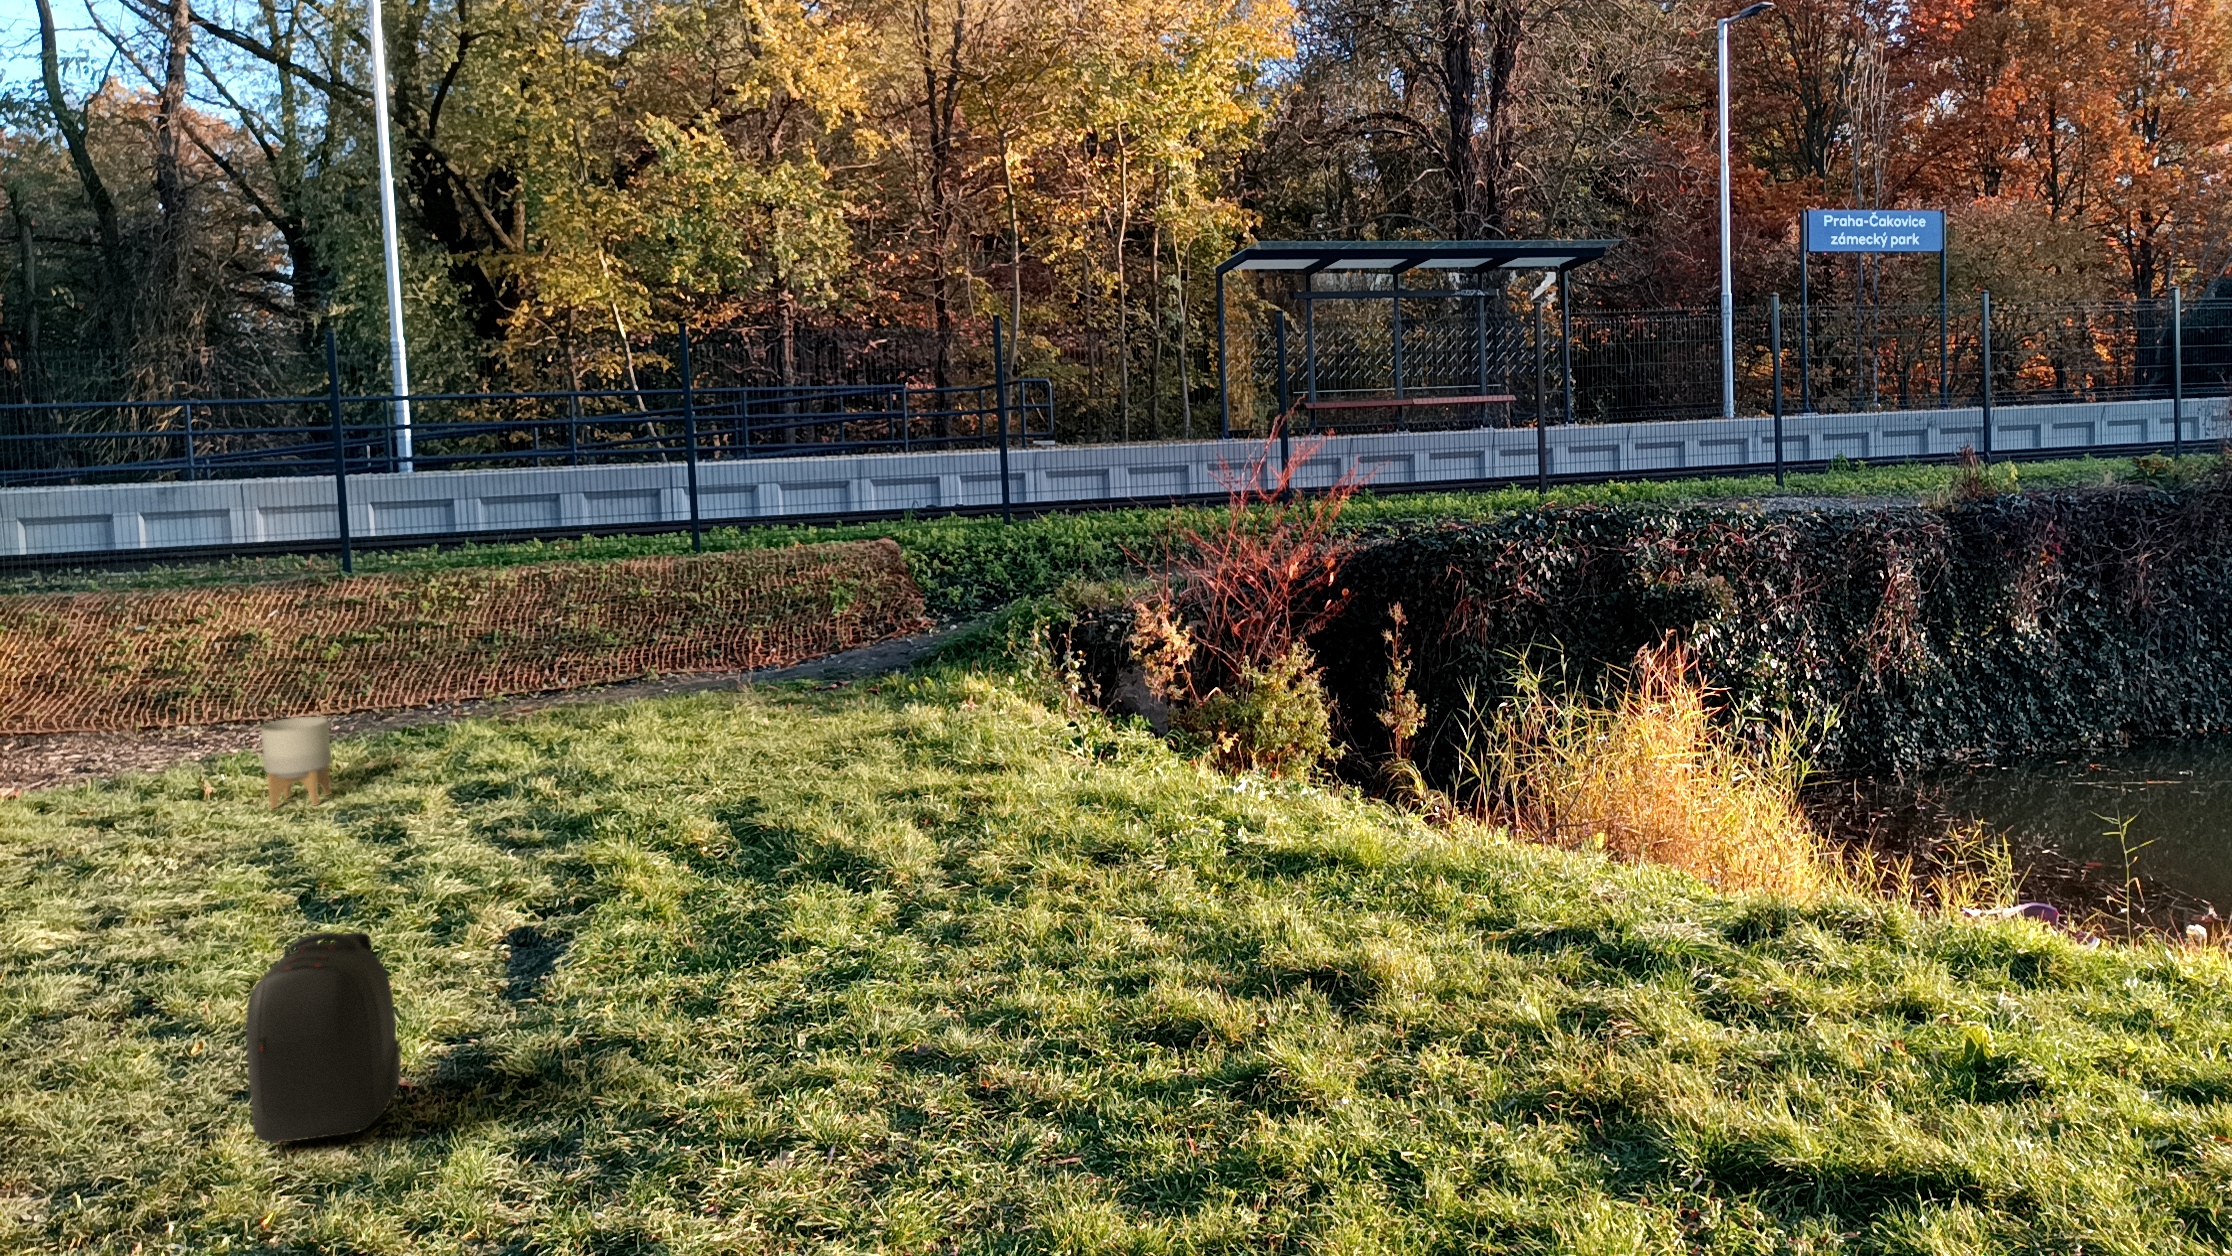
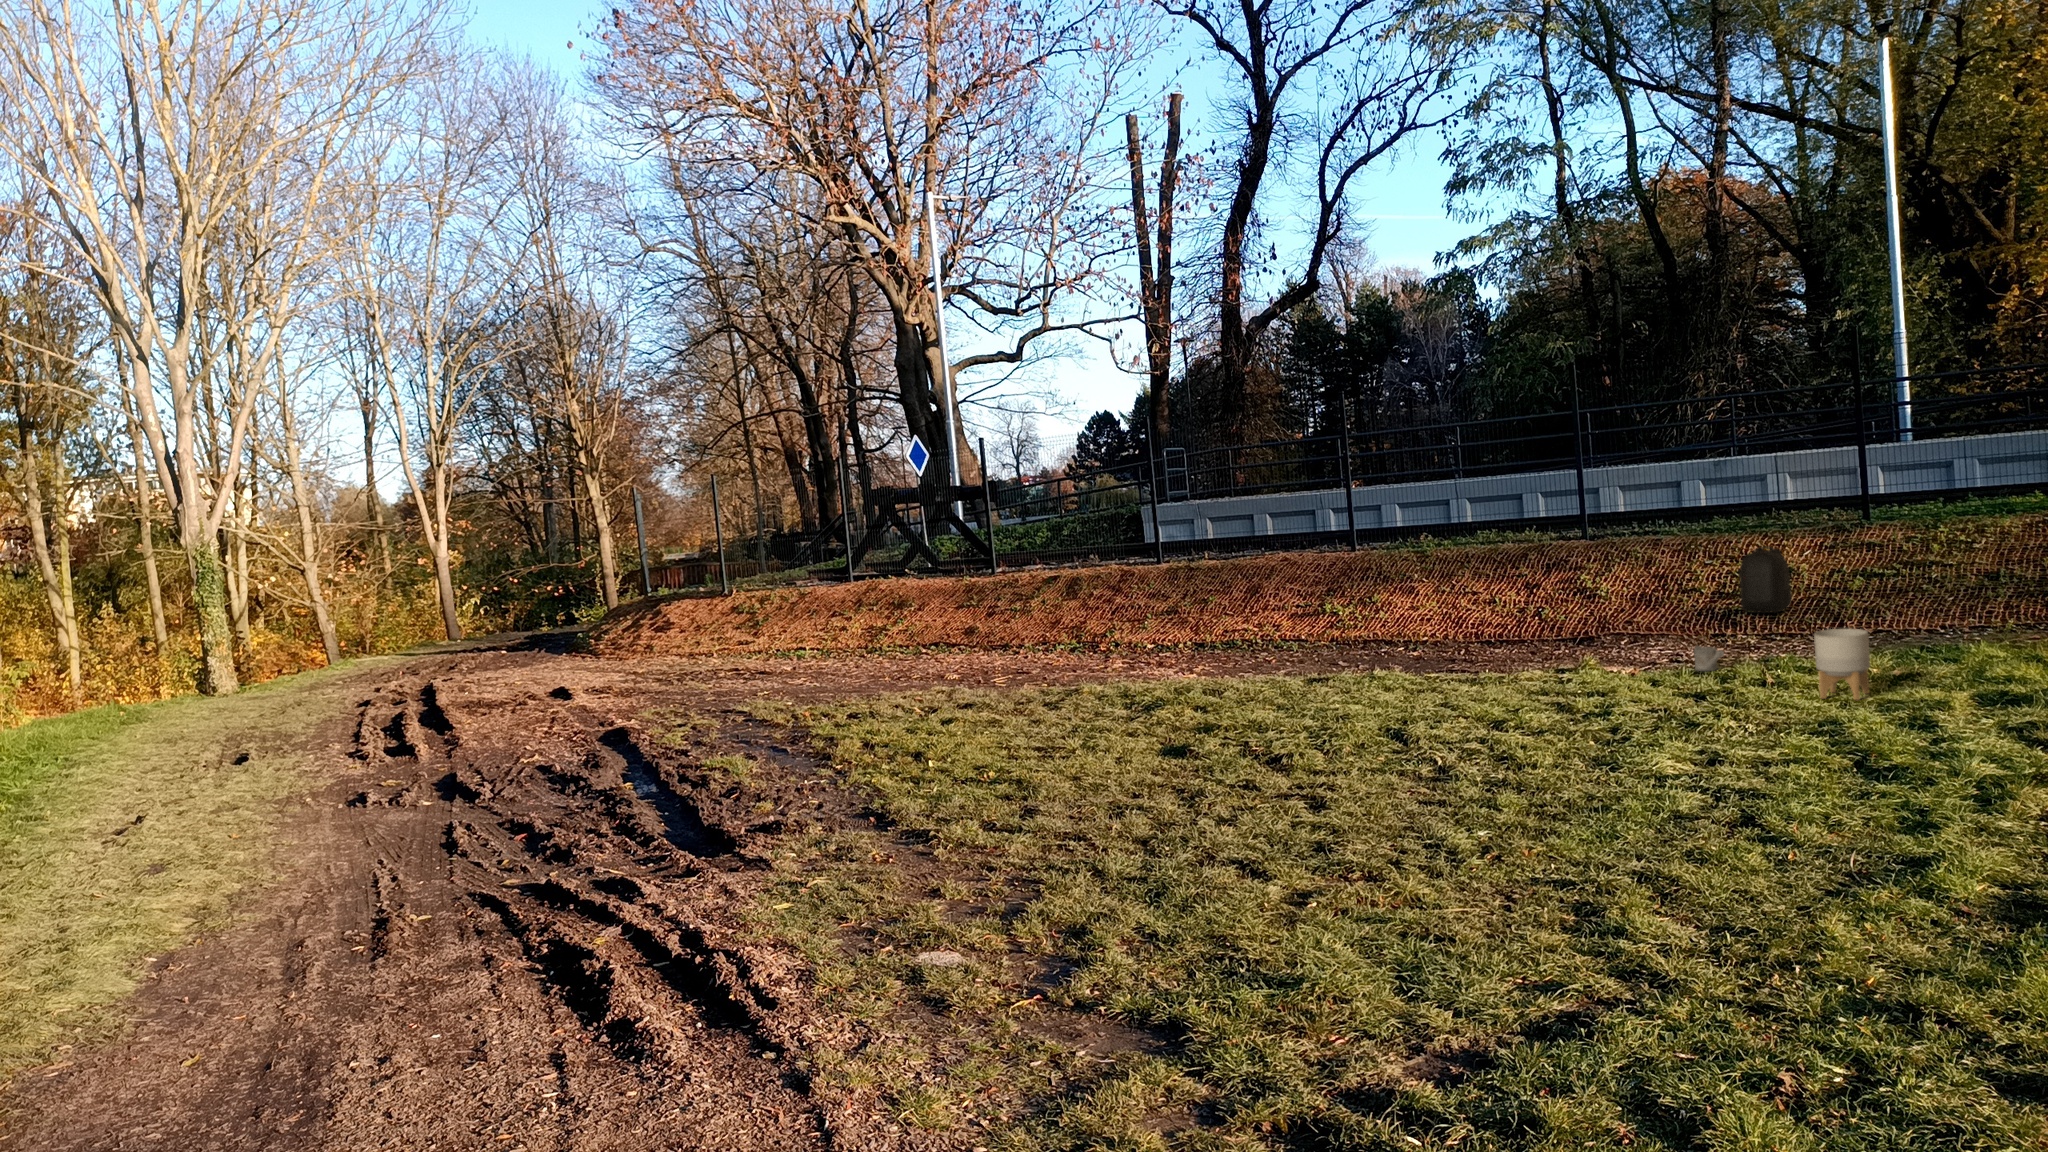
watering can: none [102,750,145,786] -> present [1694,646,1724,671]
backpack: present [245,932,402,1143] -> present [1739,546,1792,613]

